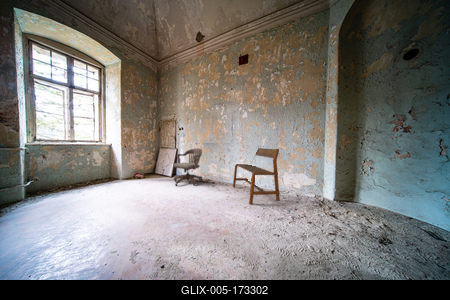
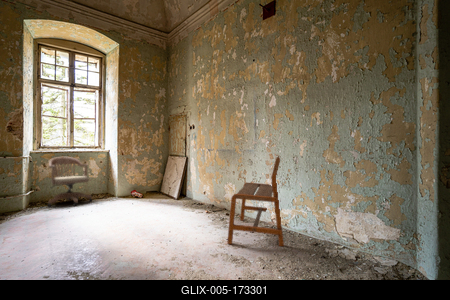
chair: present [174,149,202,186] -> present [48,157,92,207]

